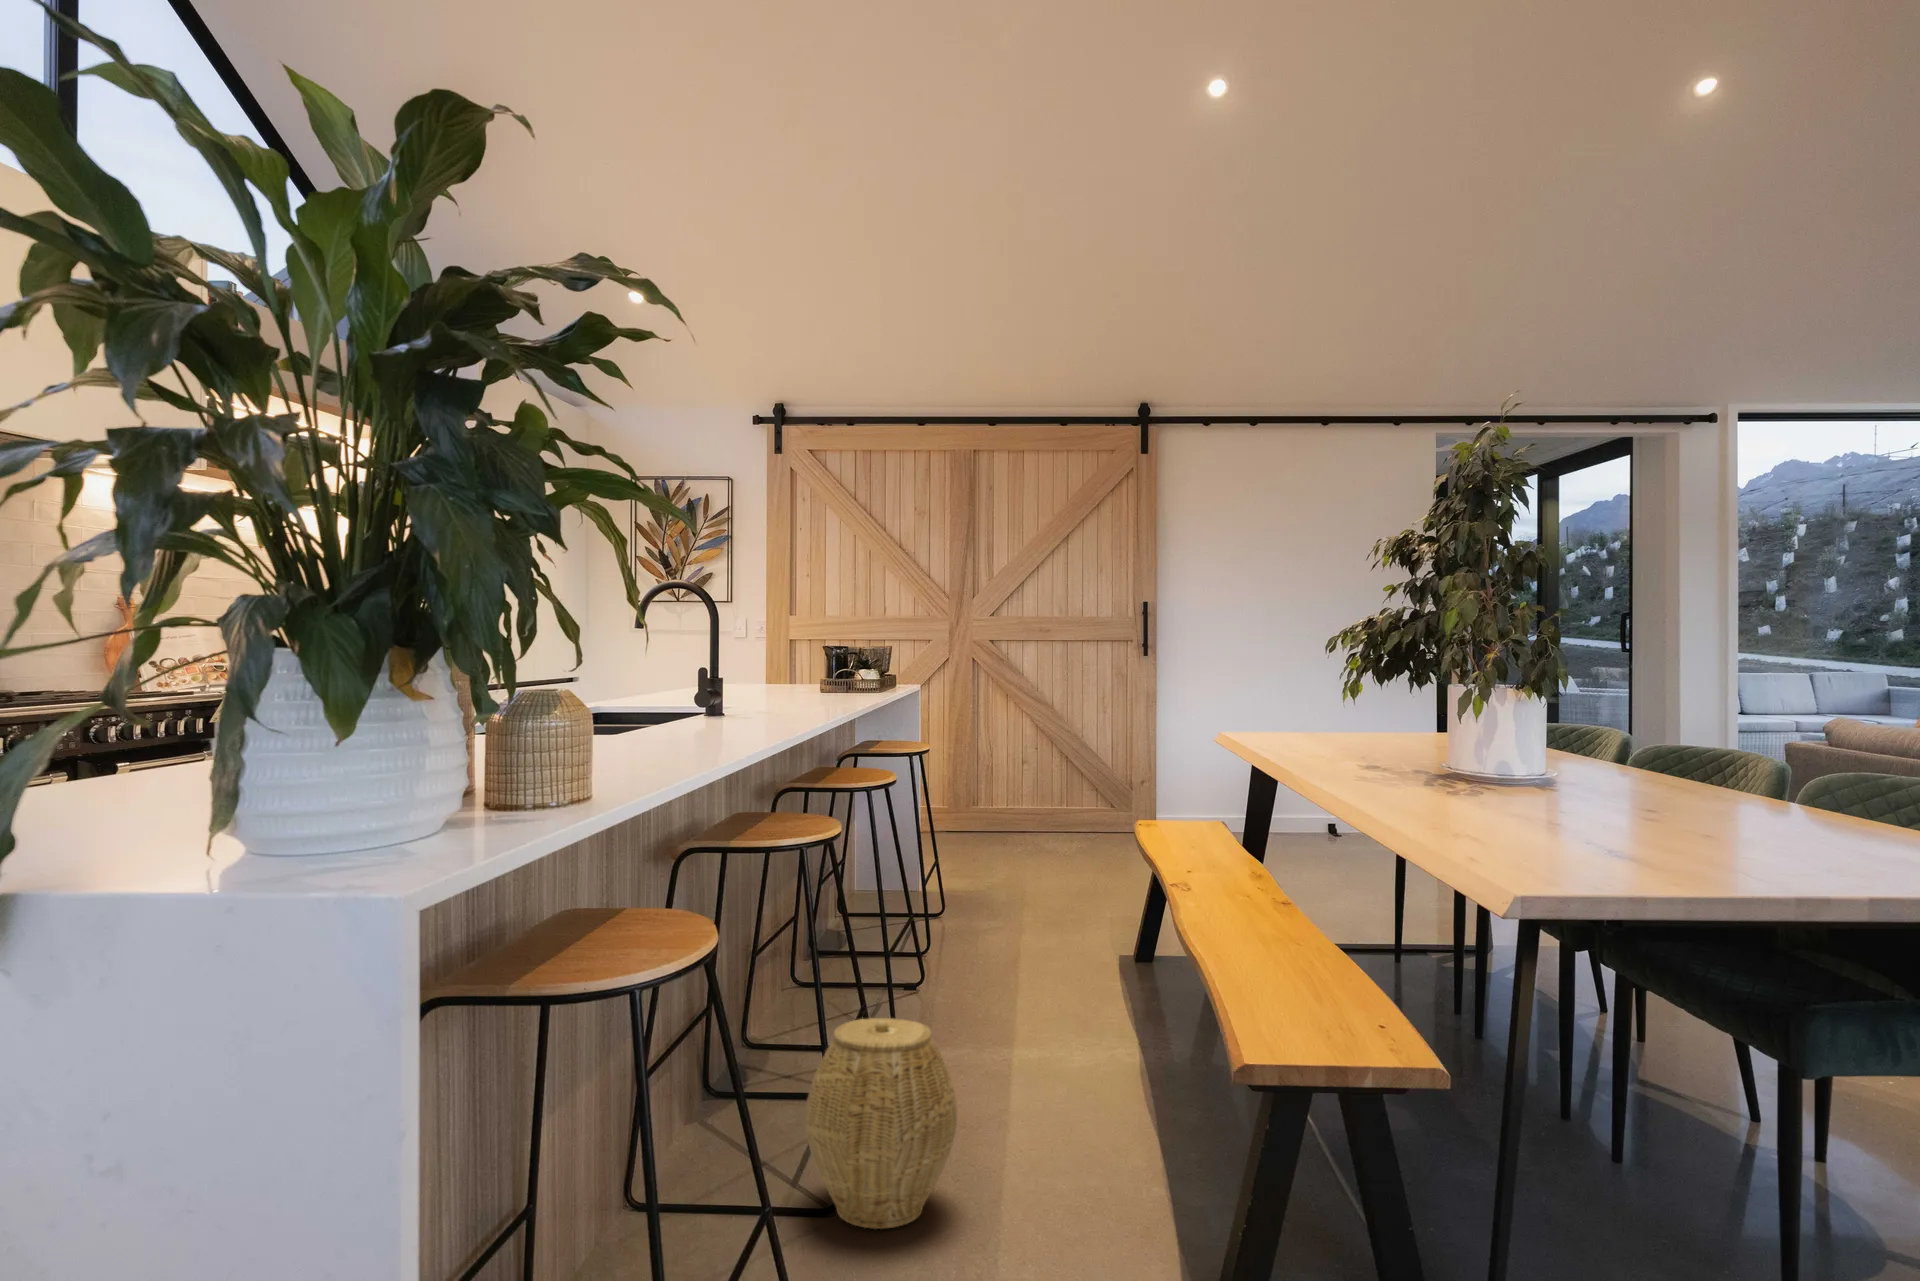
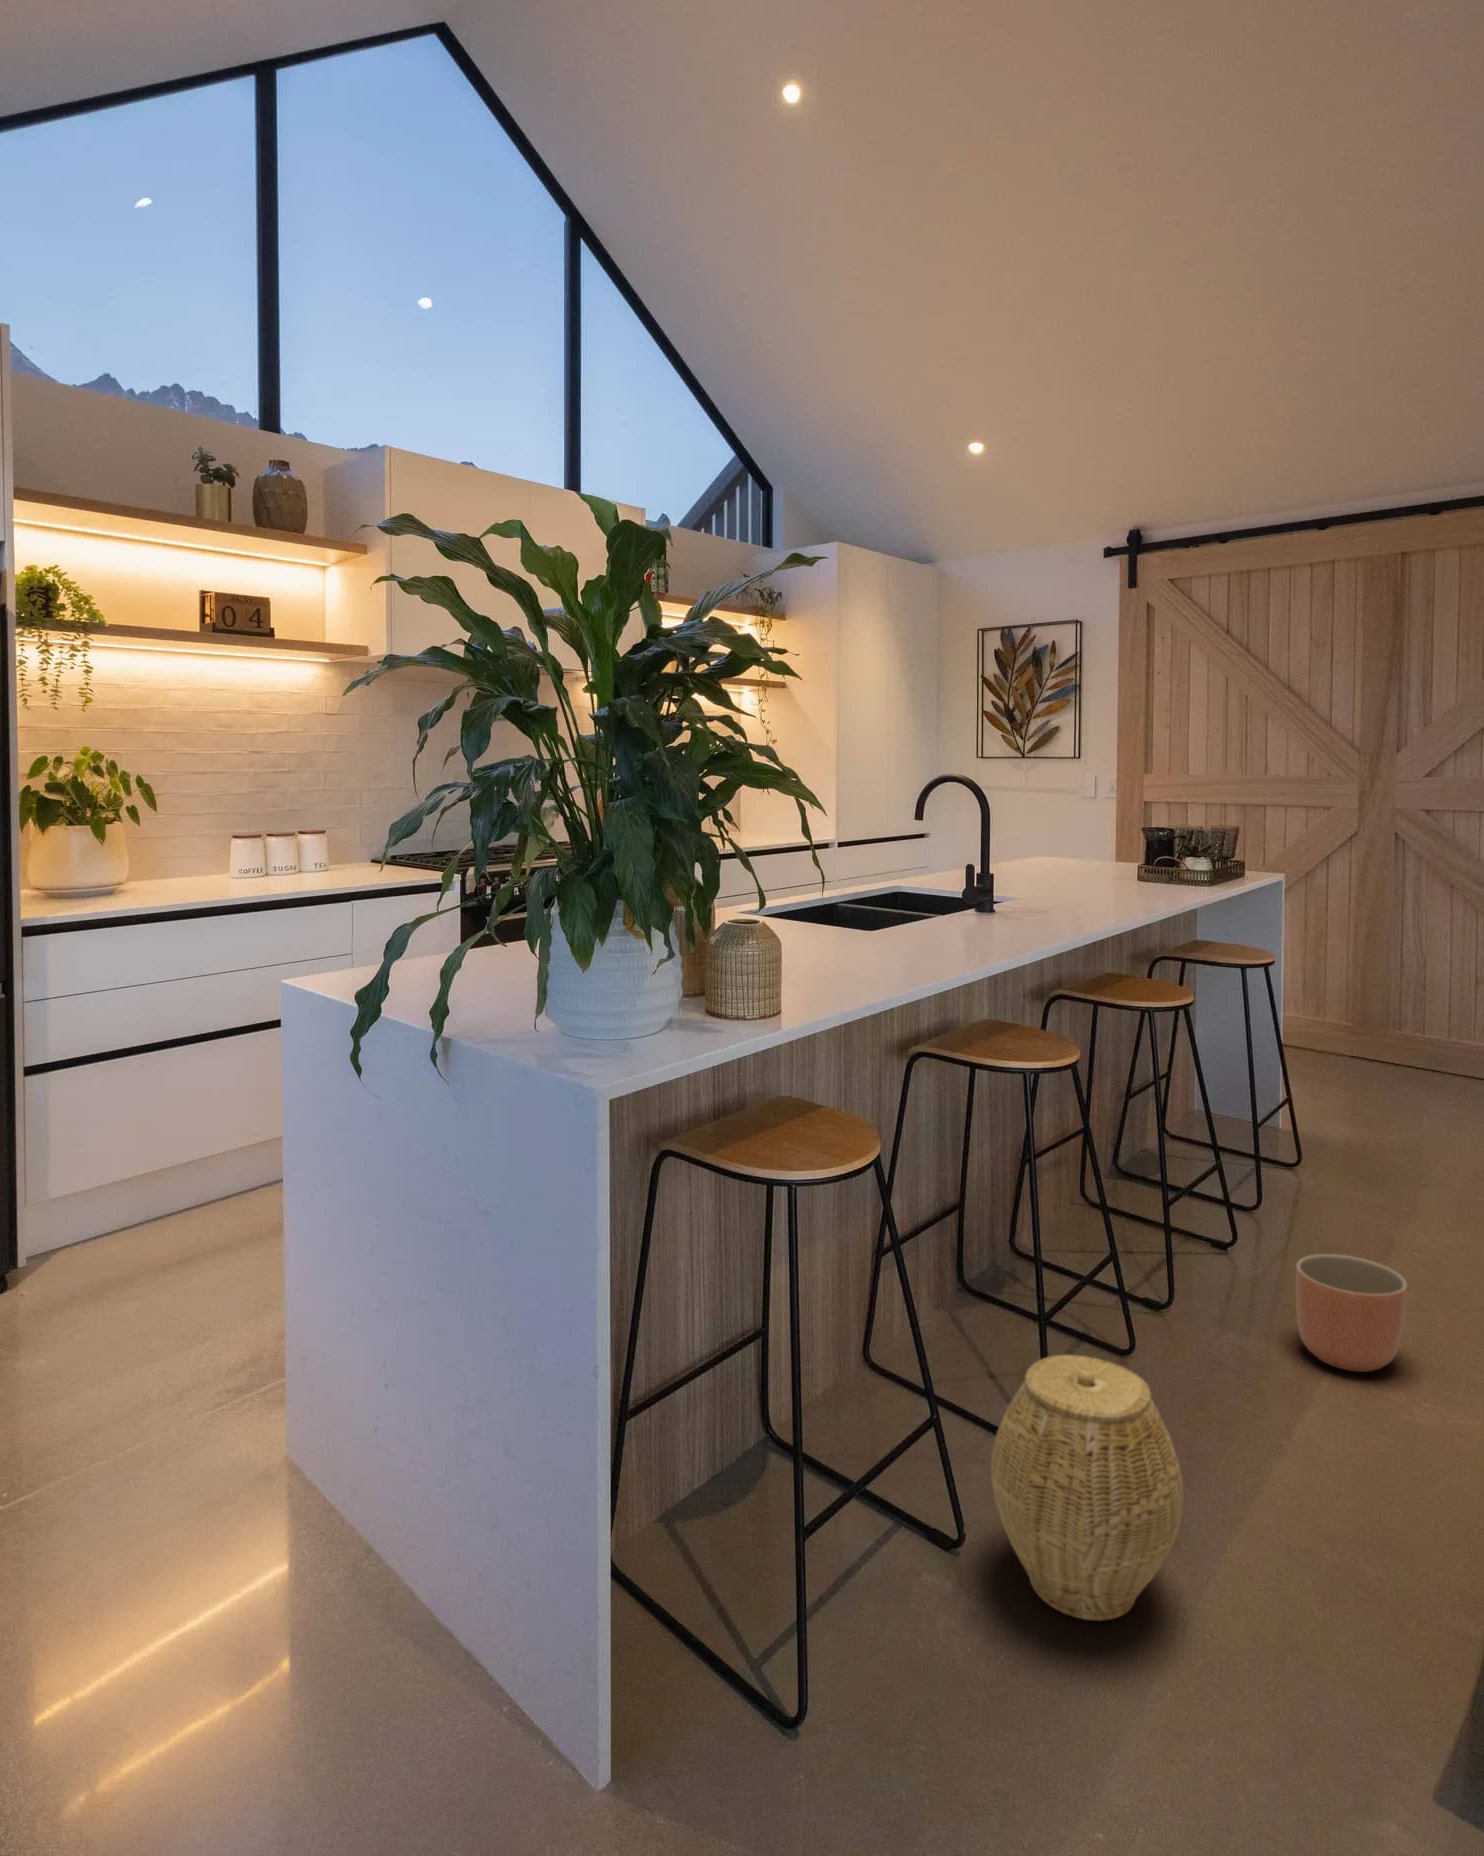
planter: none [981,963,1058,1049] -> present [1296,1254,1407,1372]

